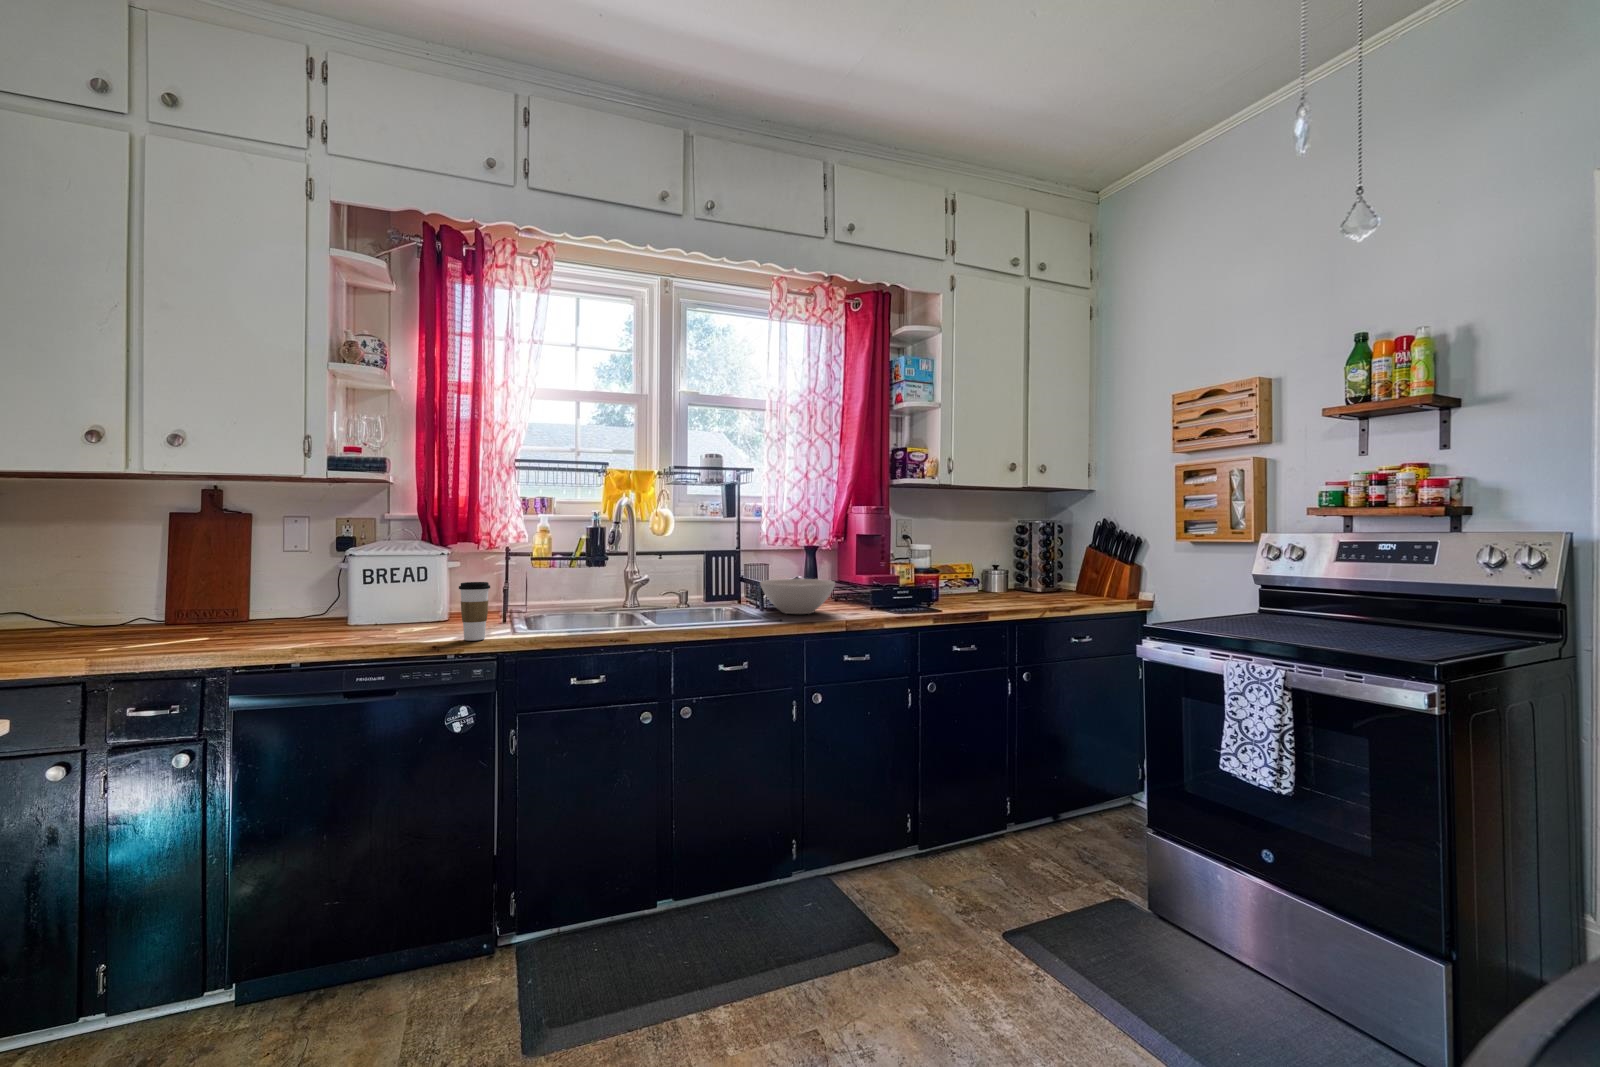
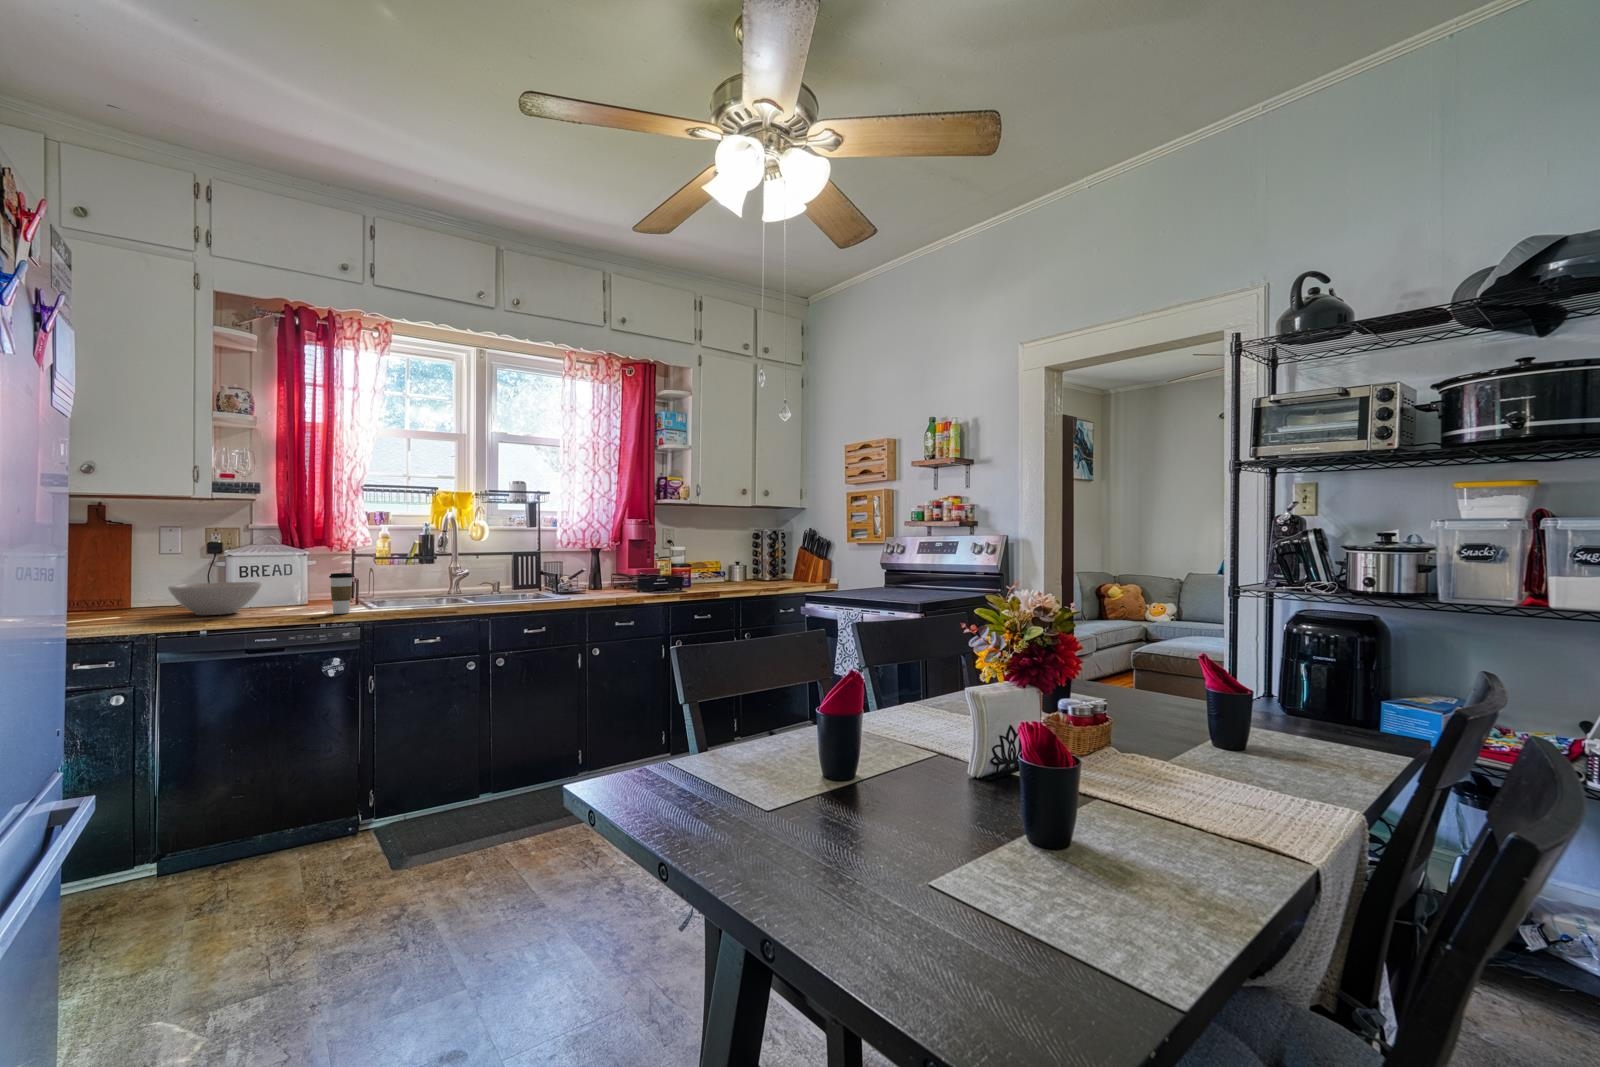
bowl: present [760,579,835,614] -> present [168,582,261,615]

